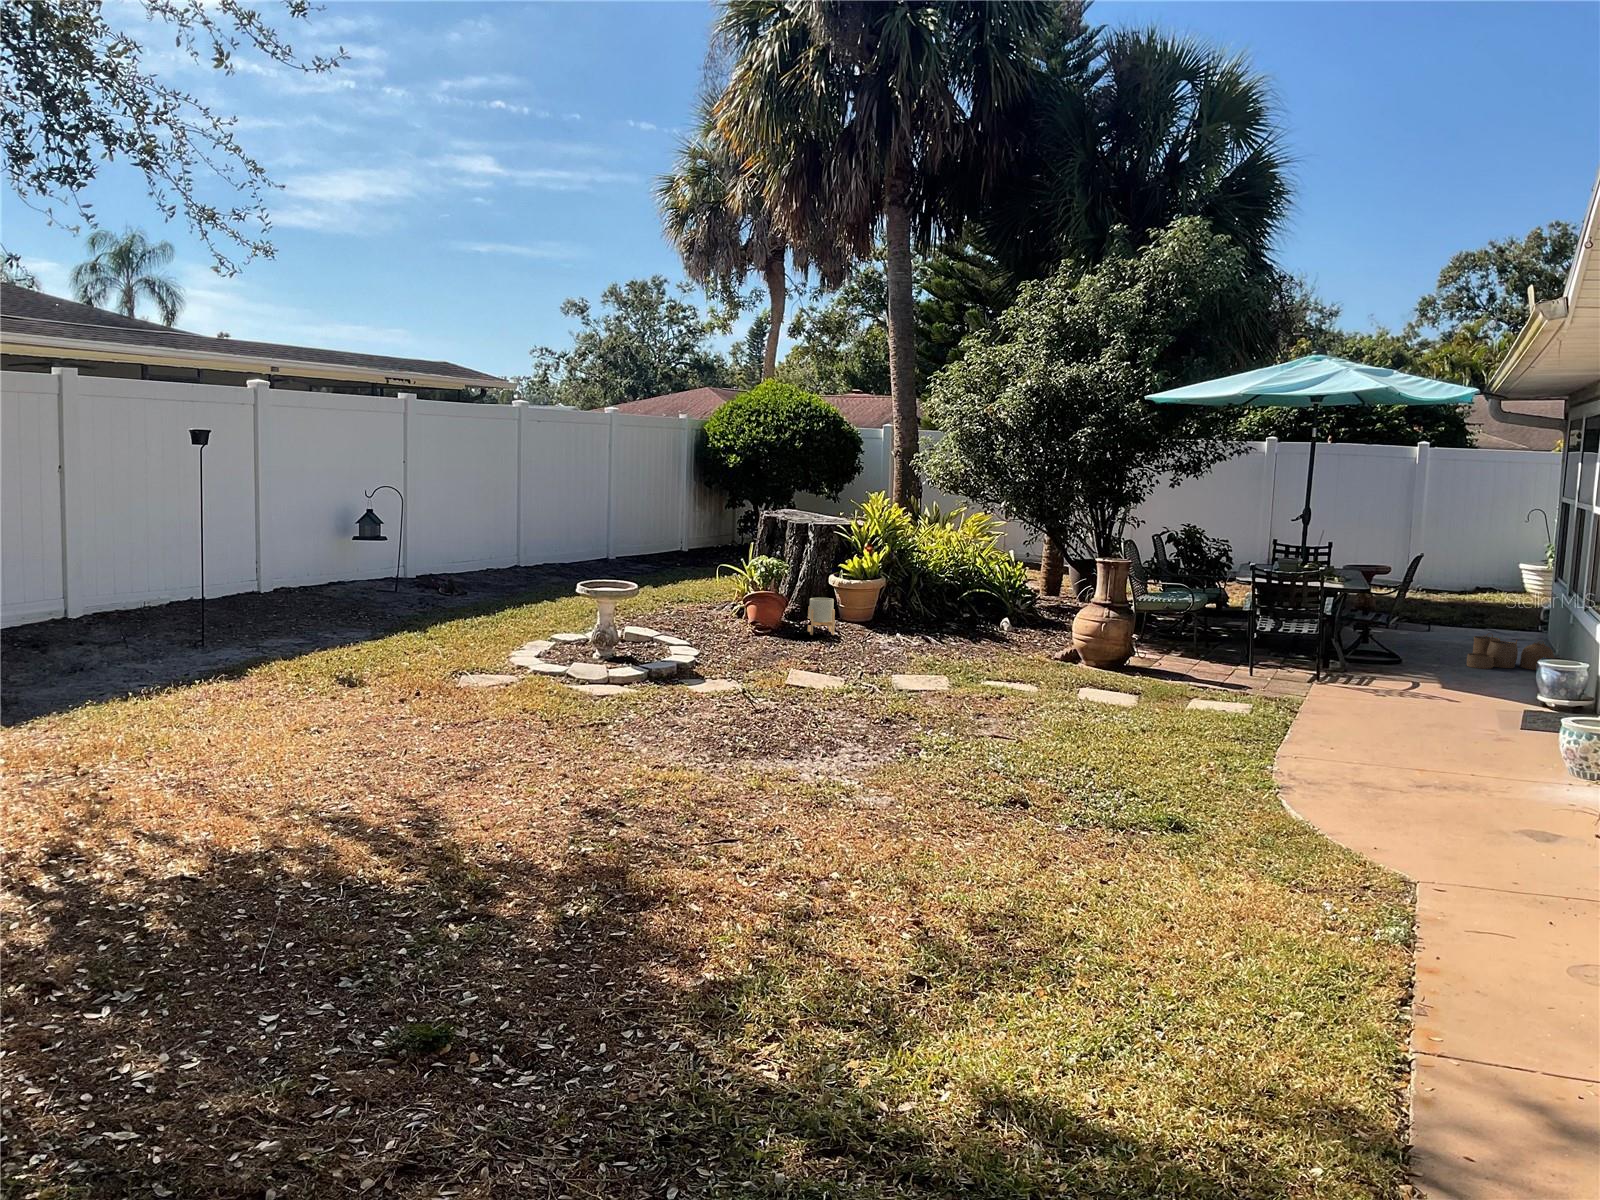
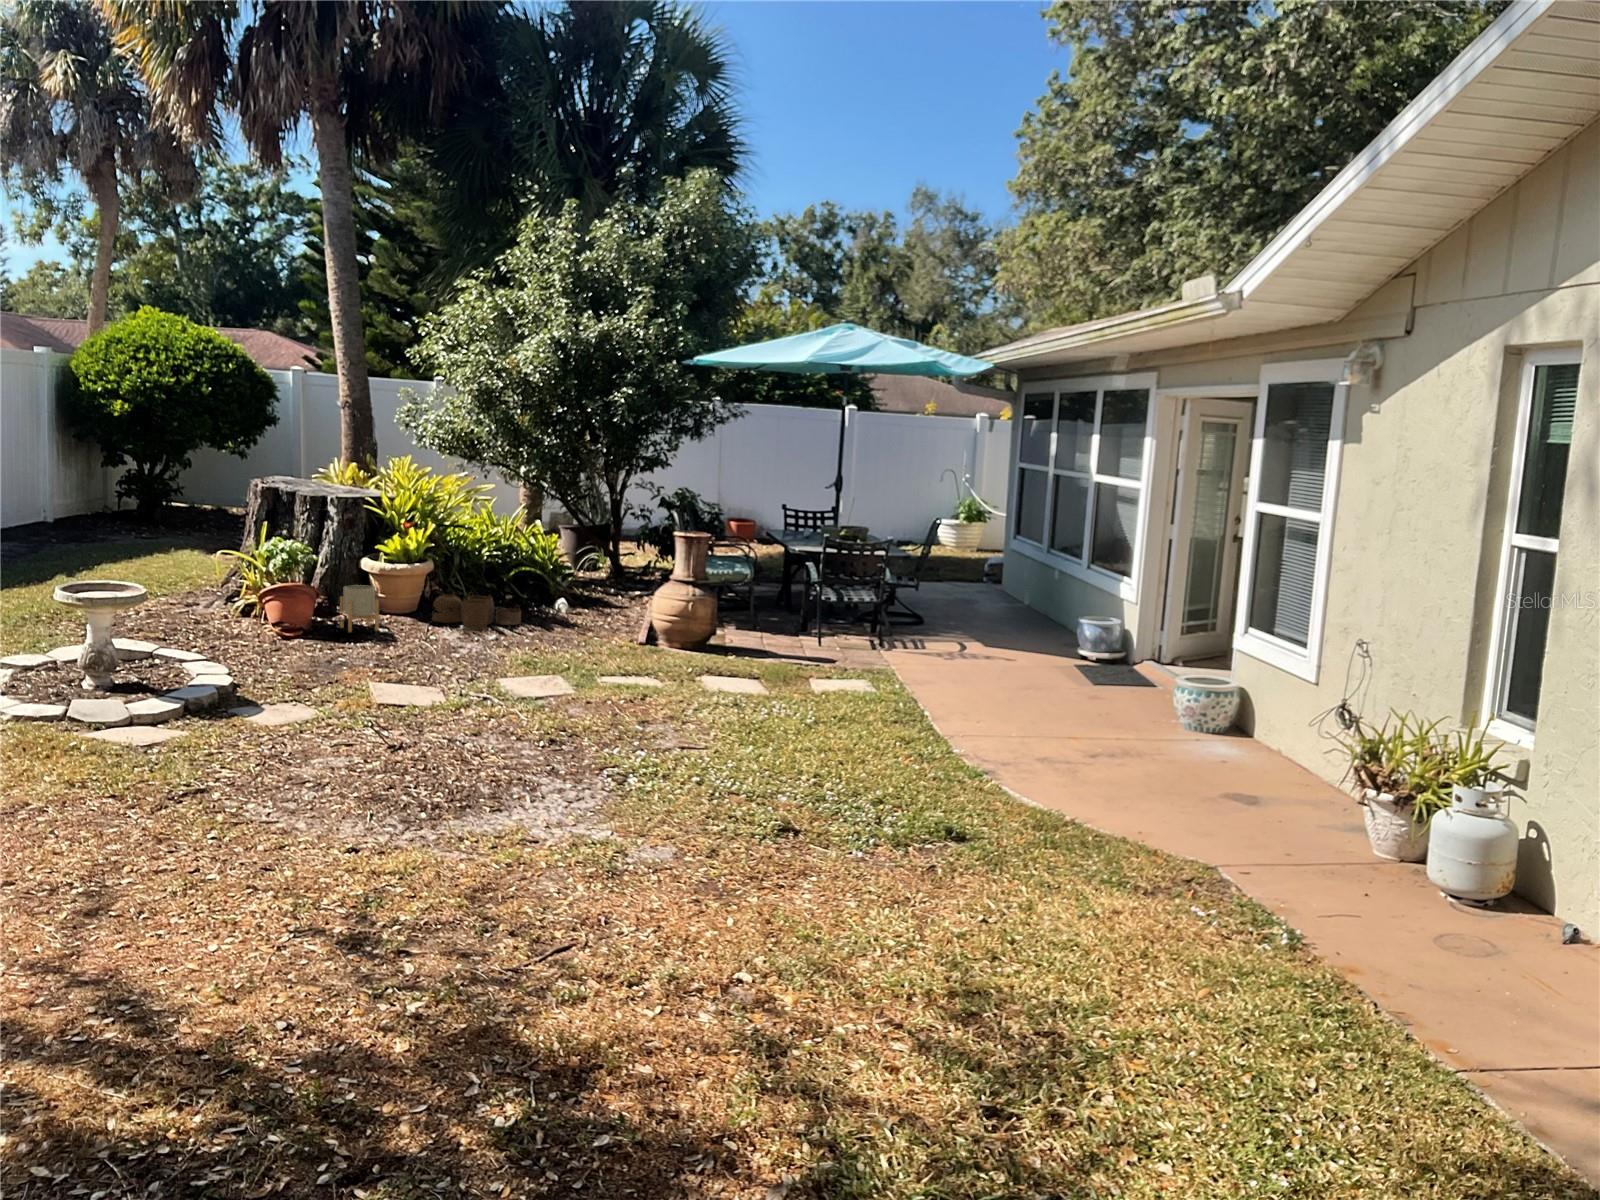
woven basket: present [1467,633,1554,670] -> present [432,592,521,630]

